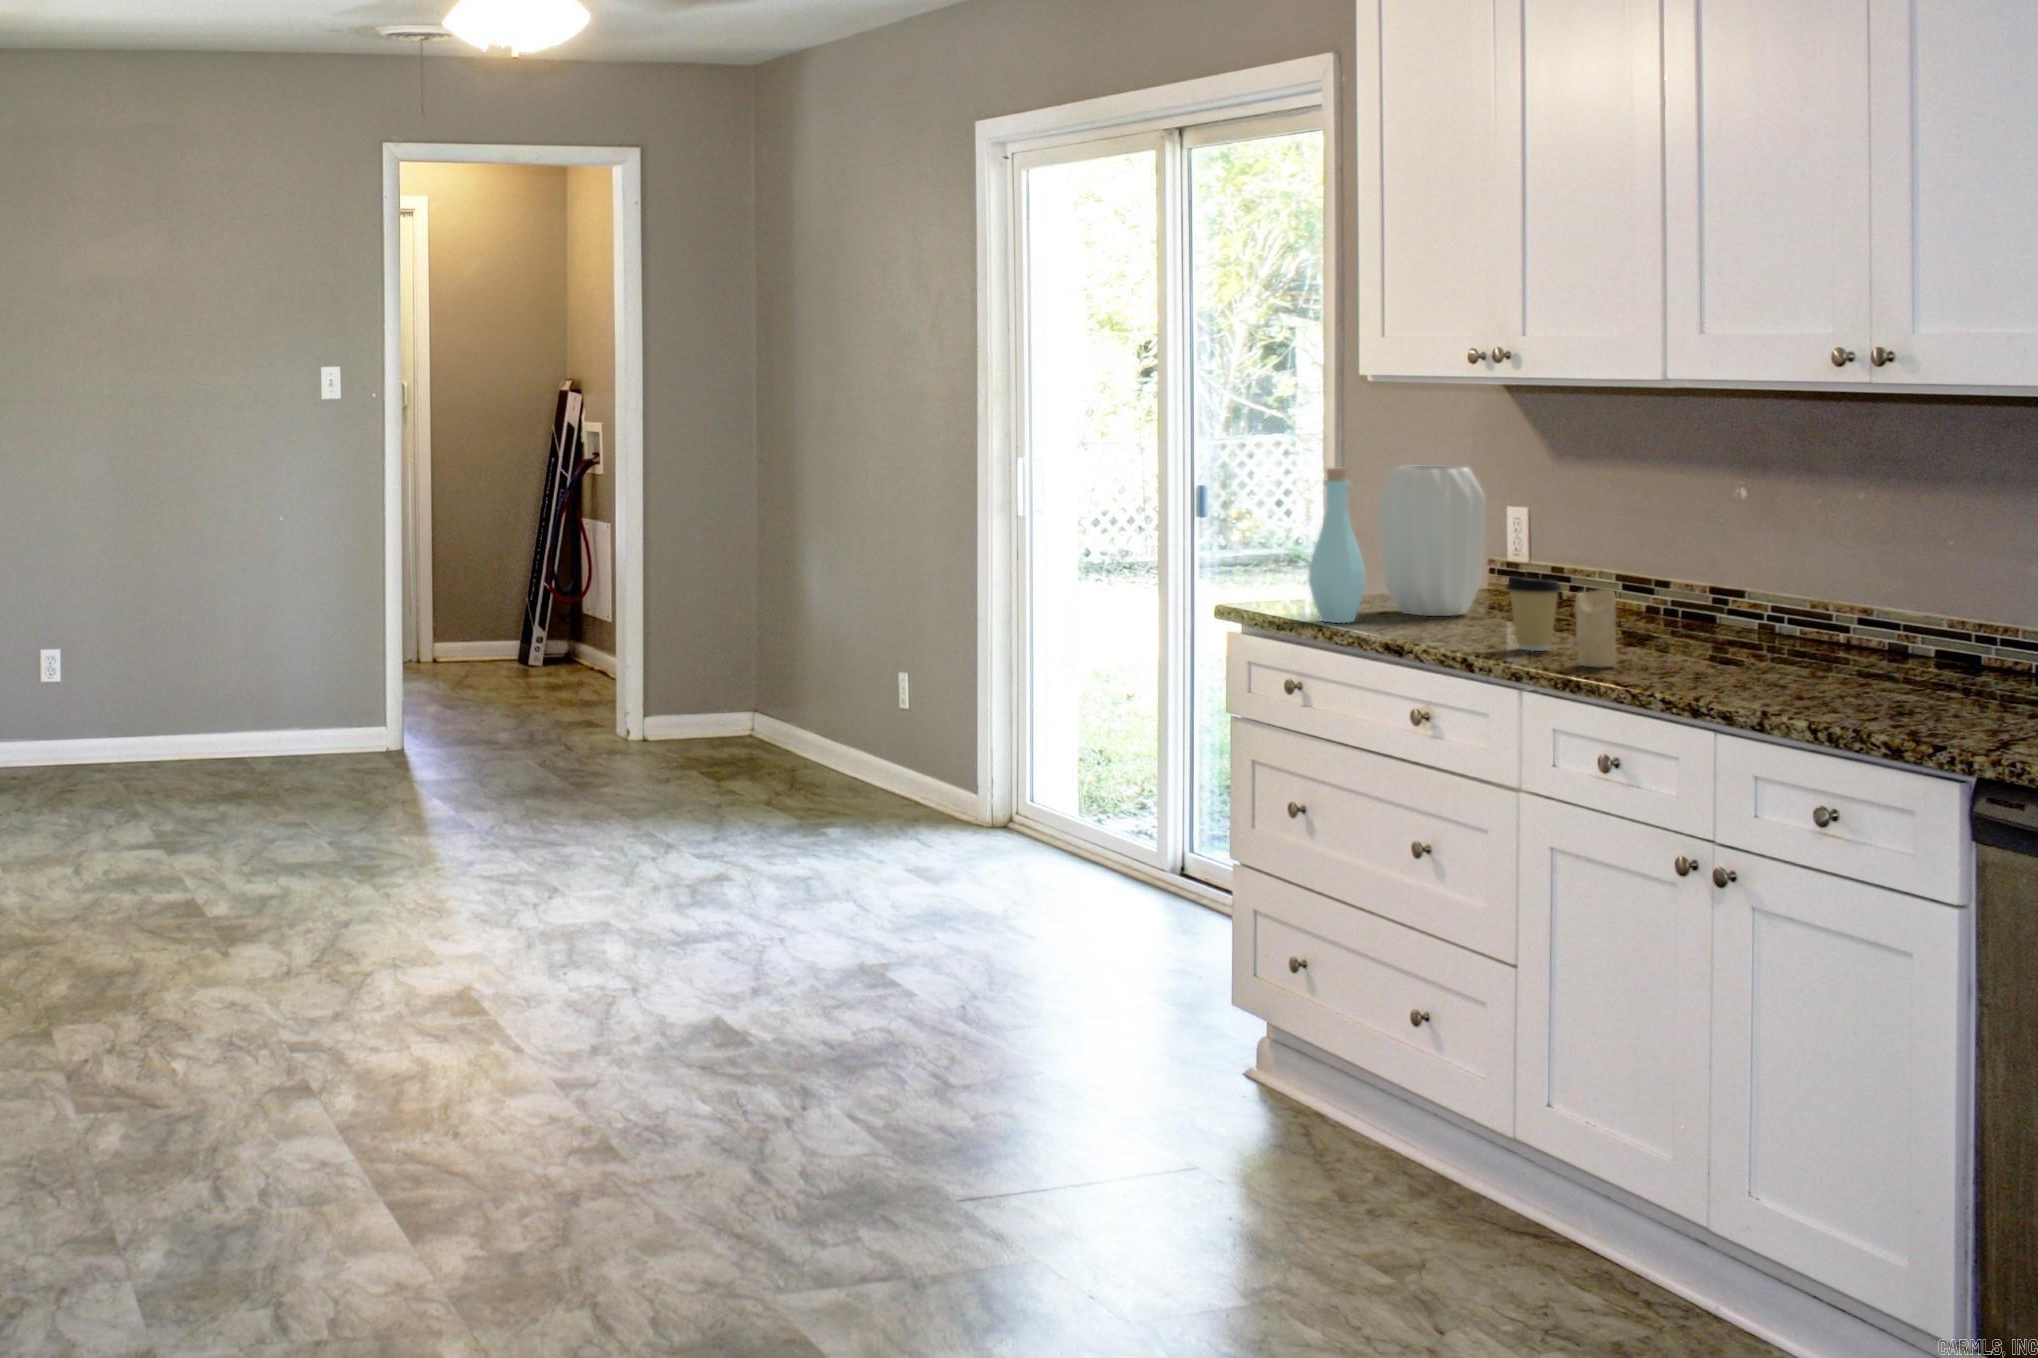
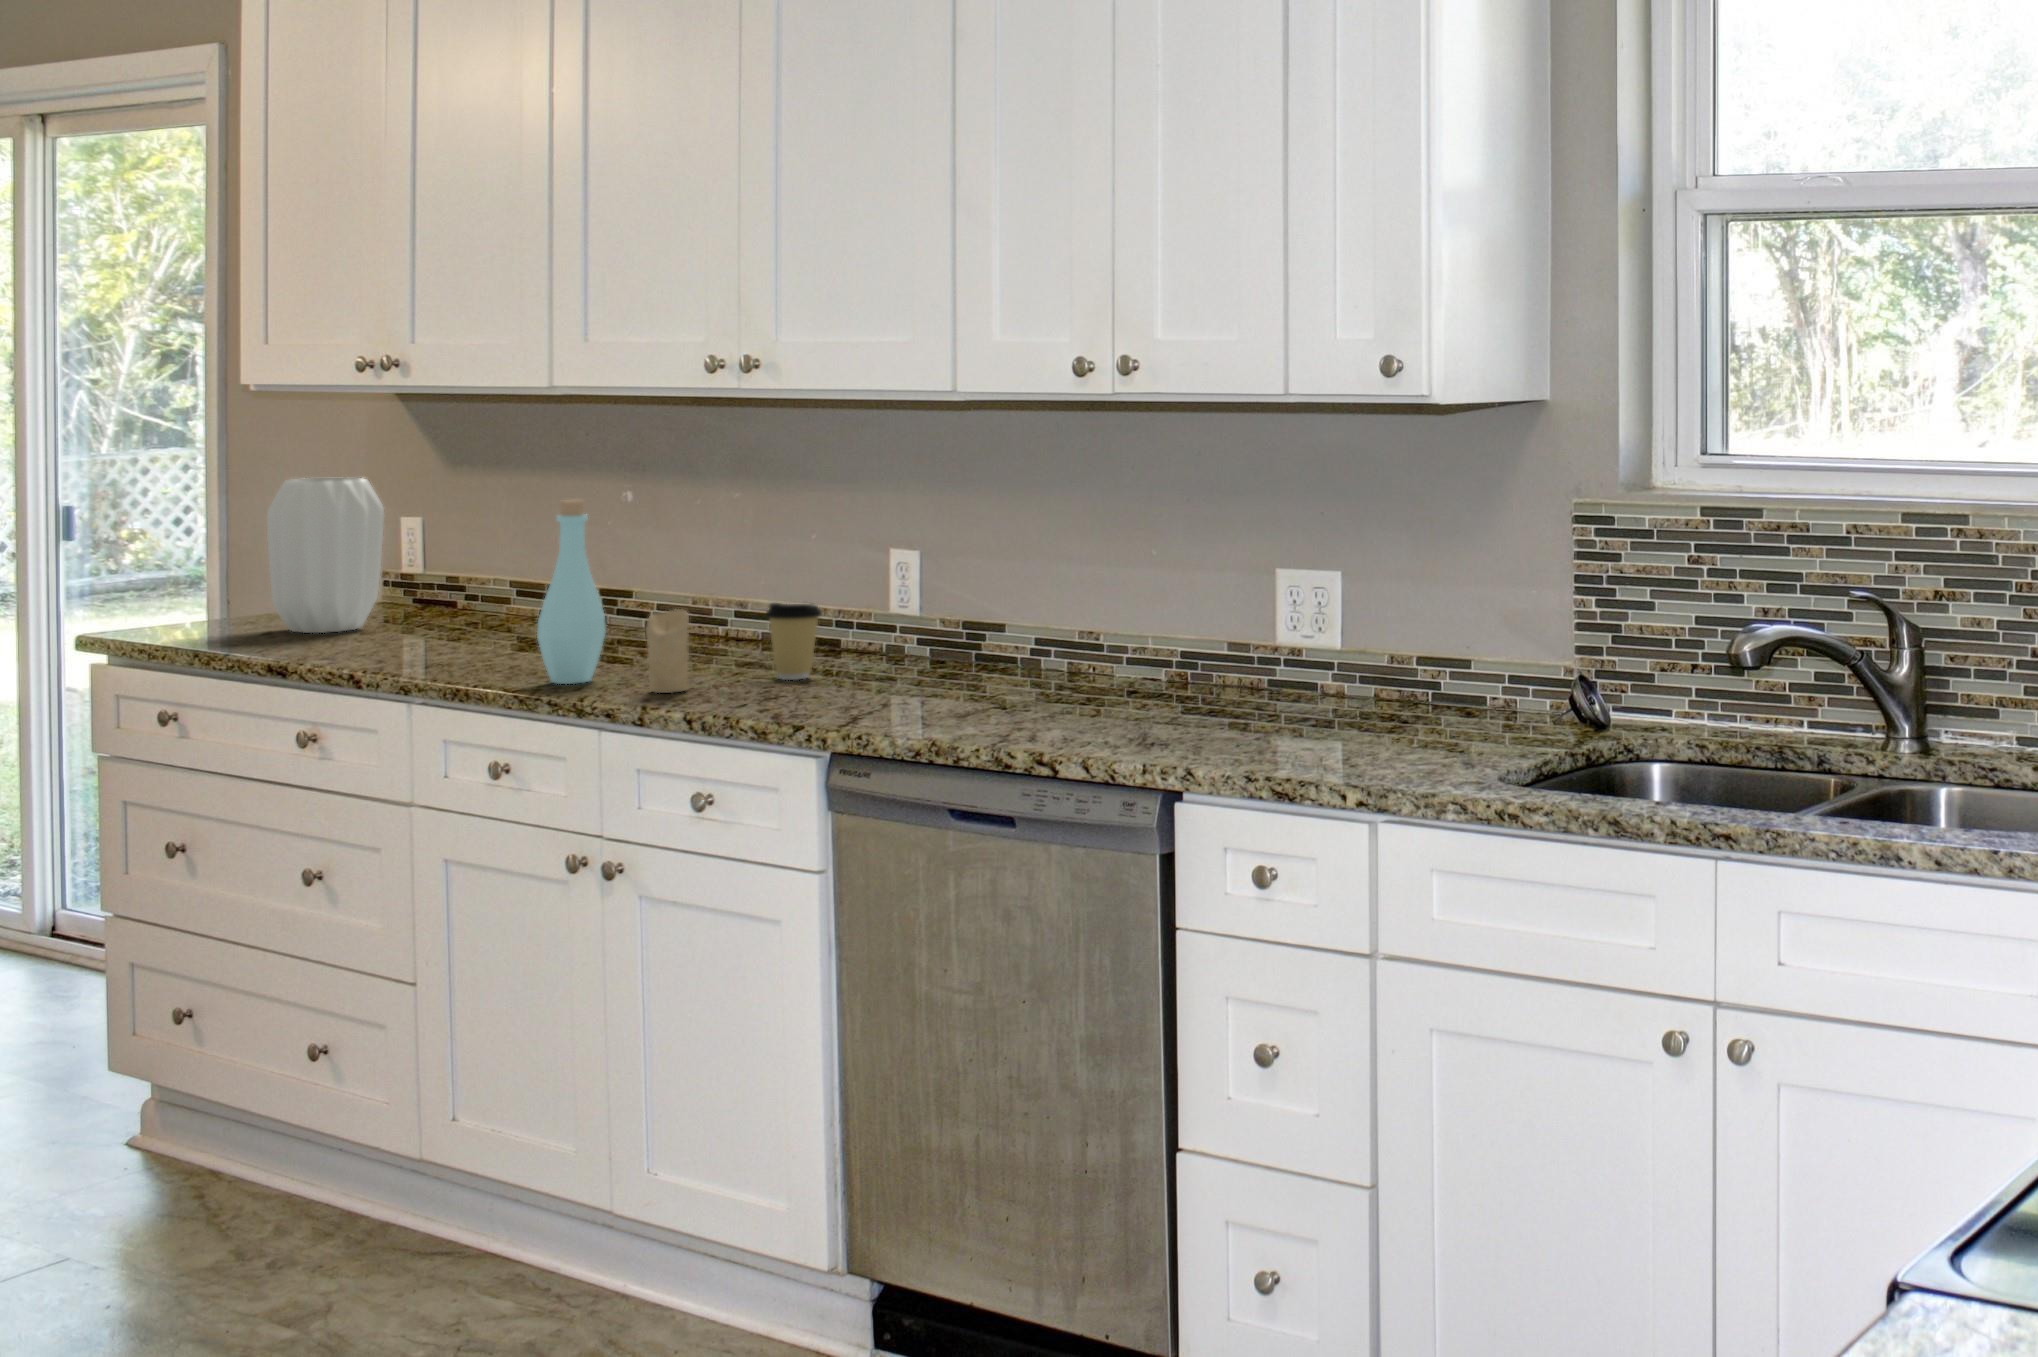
bottle: present [1308,468,1366,623] -> present [537,500,606,684]
coffee cup: present [1506,576,1561,651] -> present [765,603,822,680]
candle: present [1575,589,1616,668] -> present [646,609,689,693]

